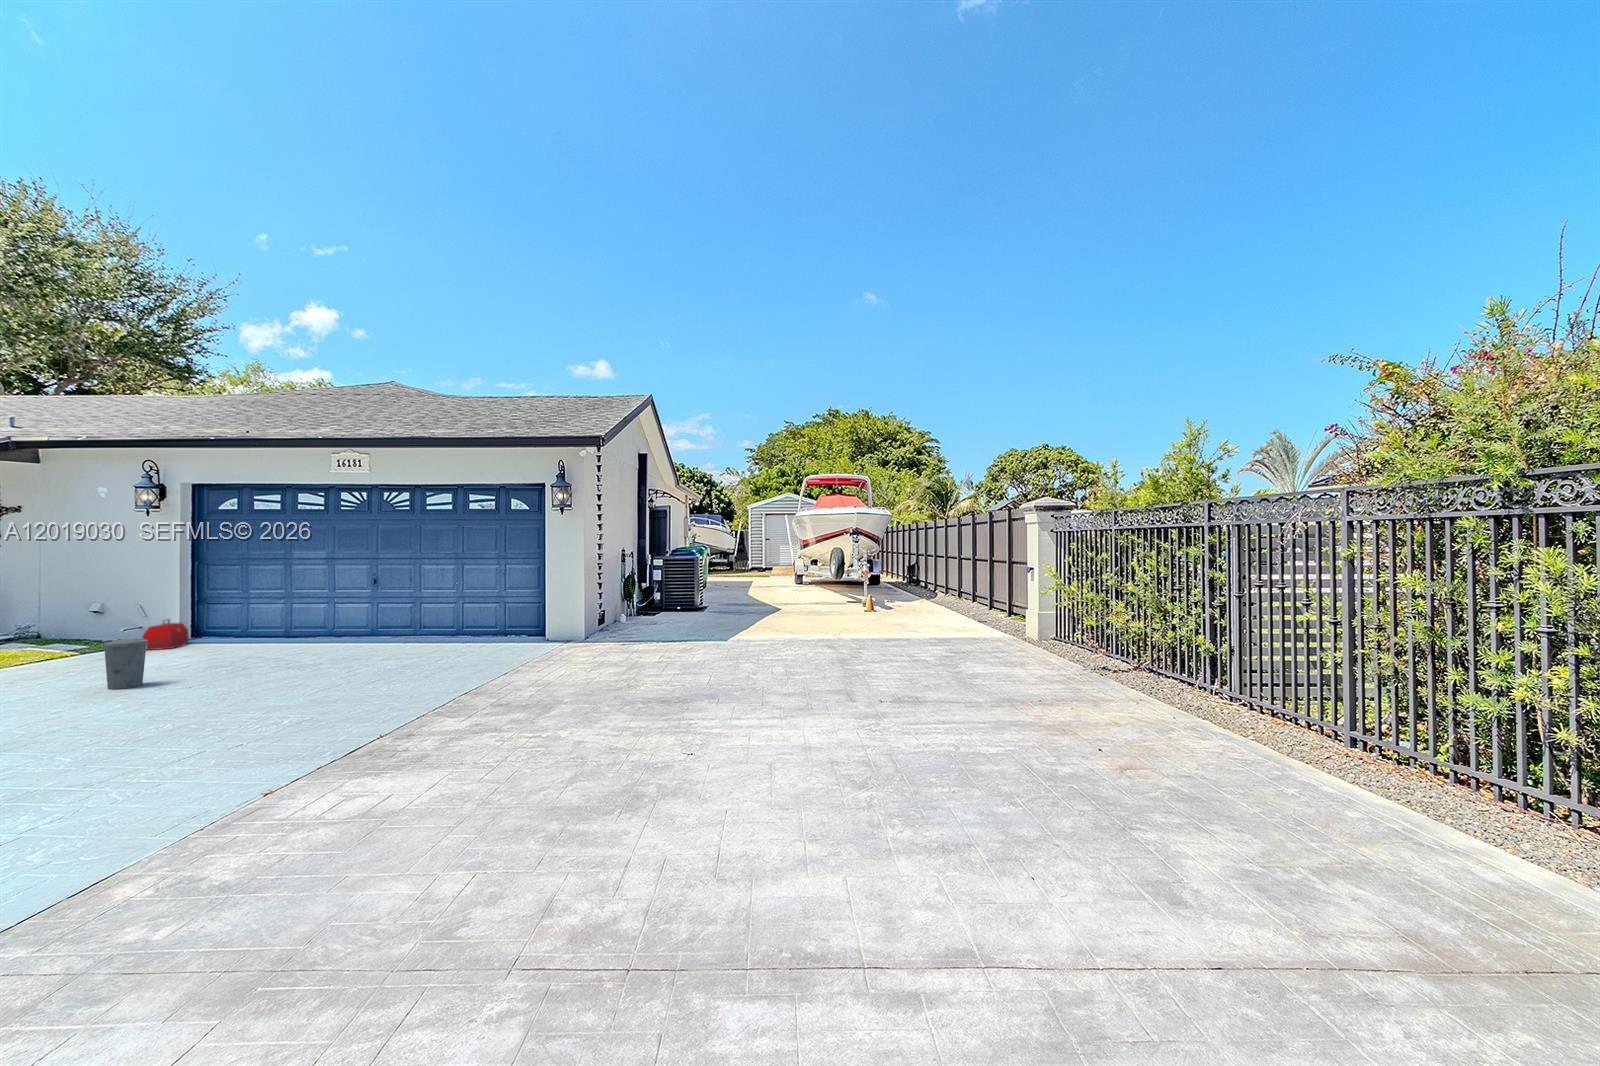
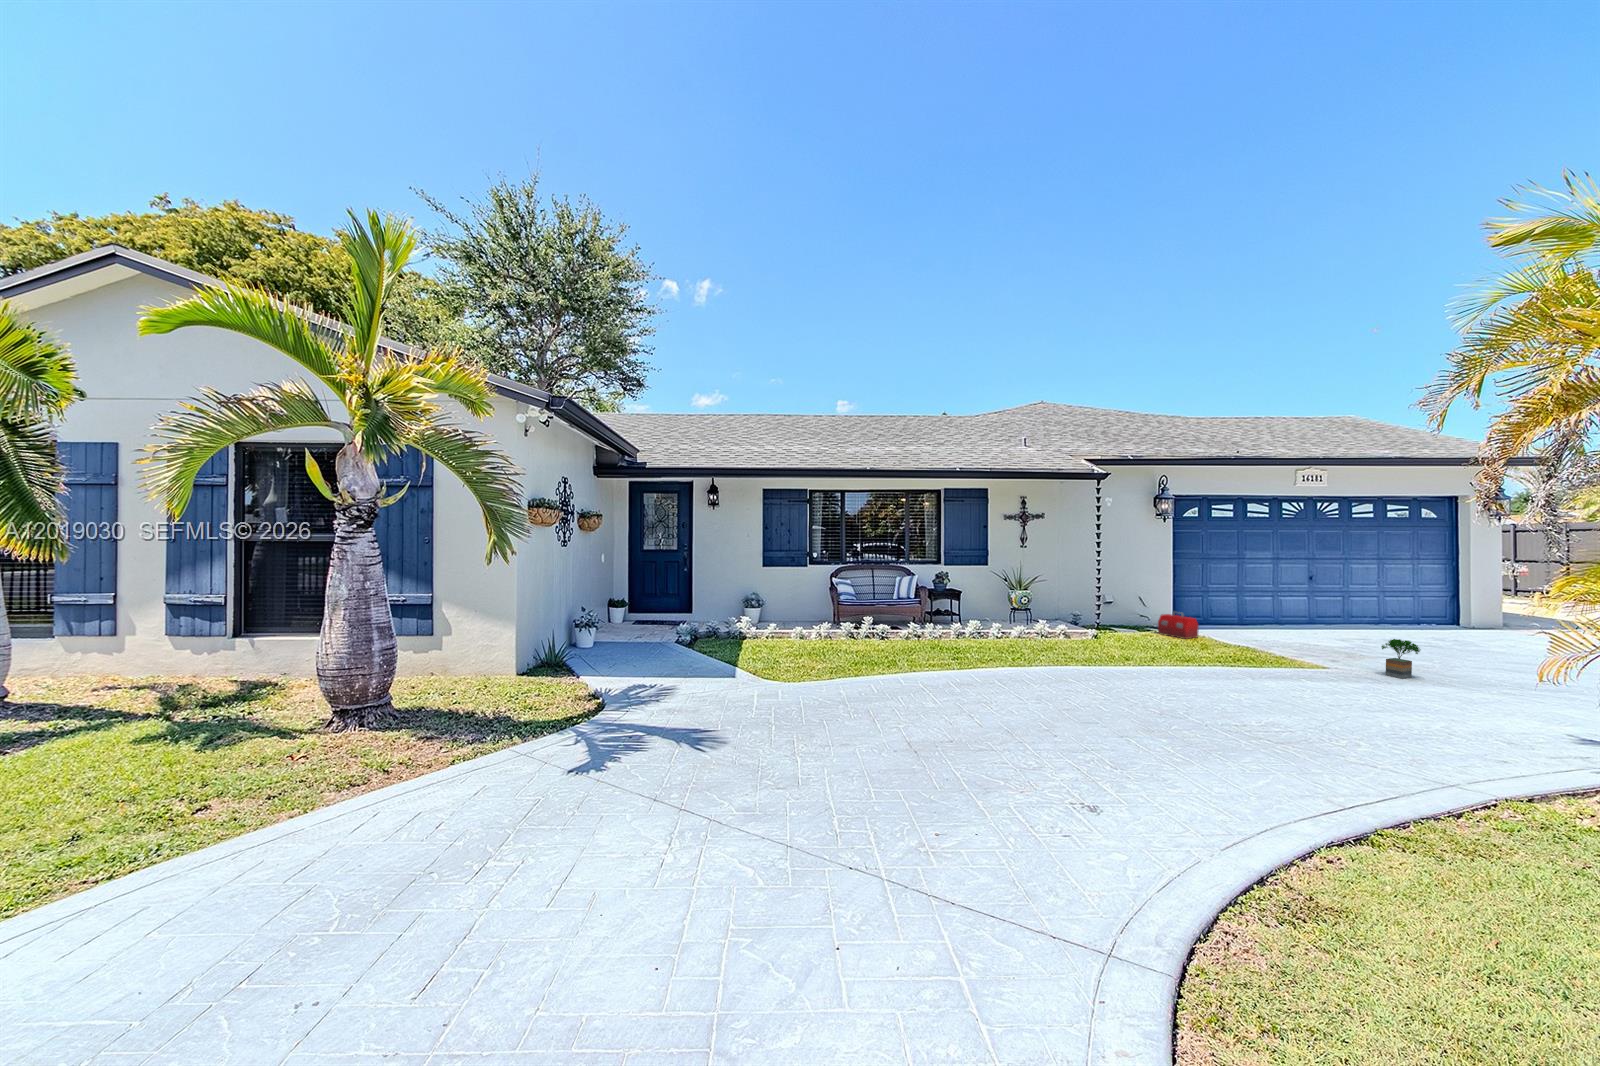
potted tree: none [34,639,78,687] -> present [1382,639,1420,679]
trash can: present [104,639,148,689] -> none [1450,638,1488,680]

